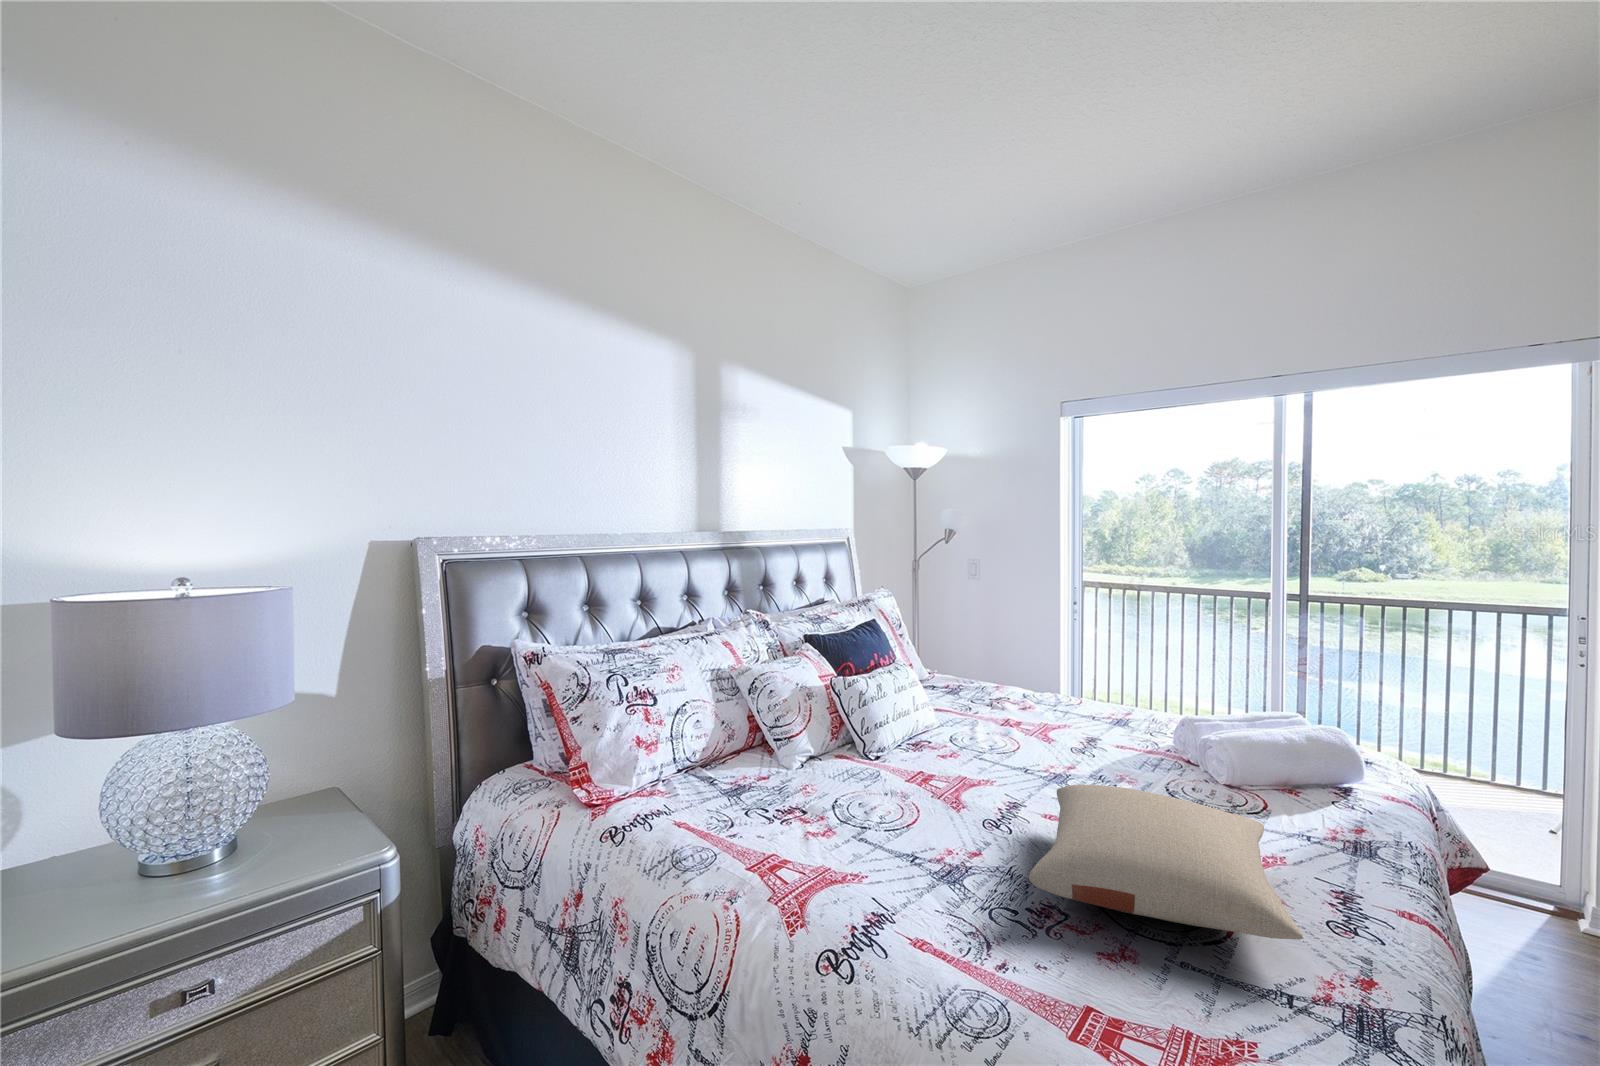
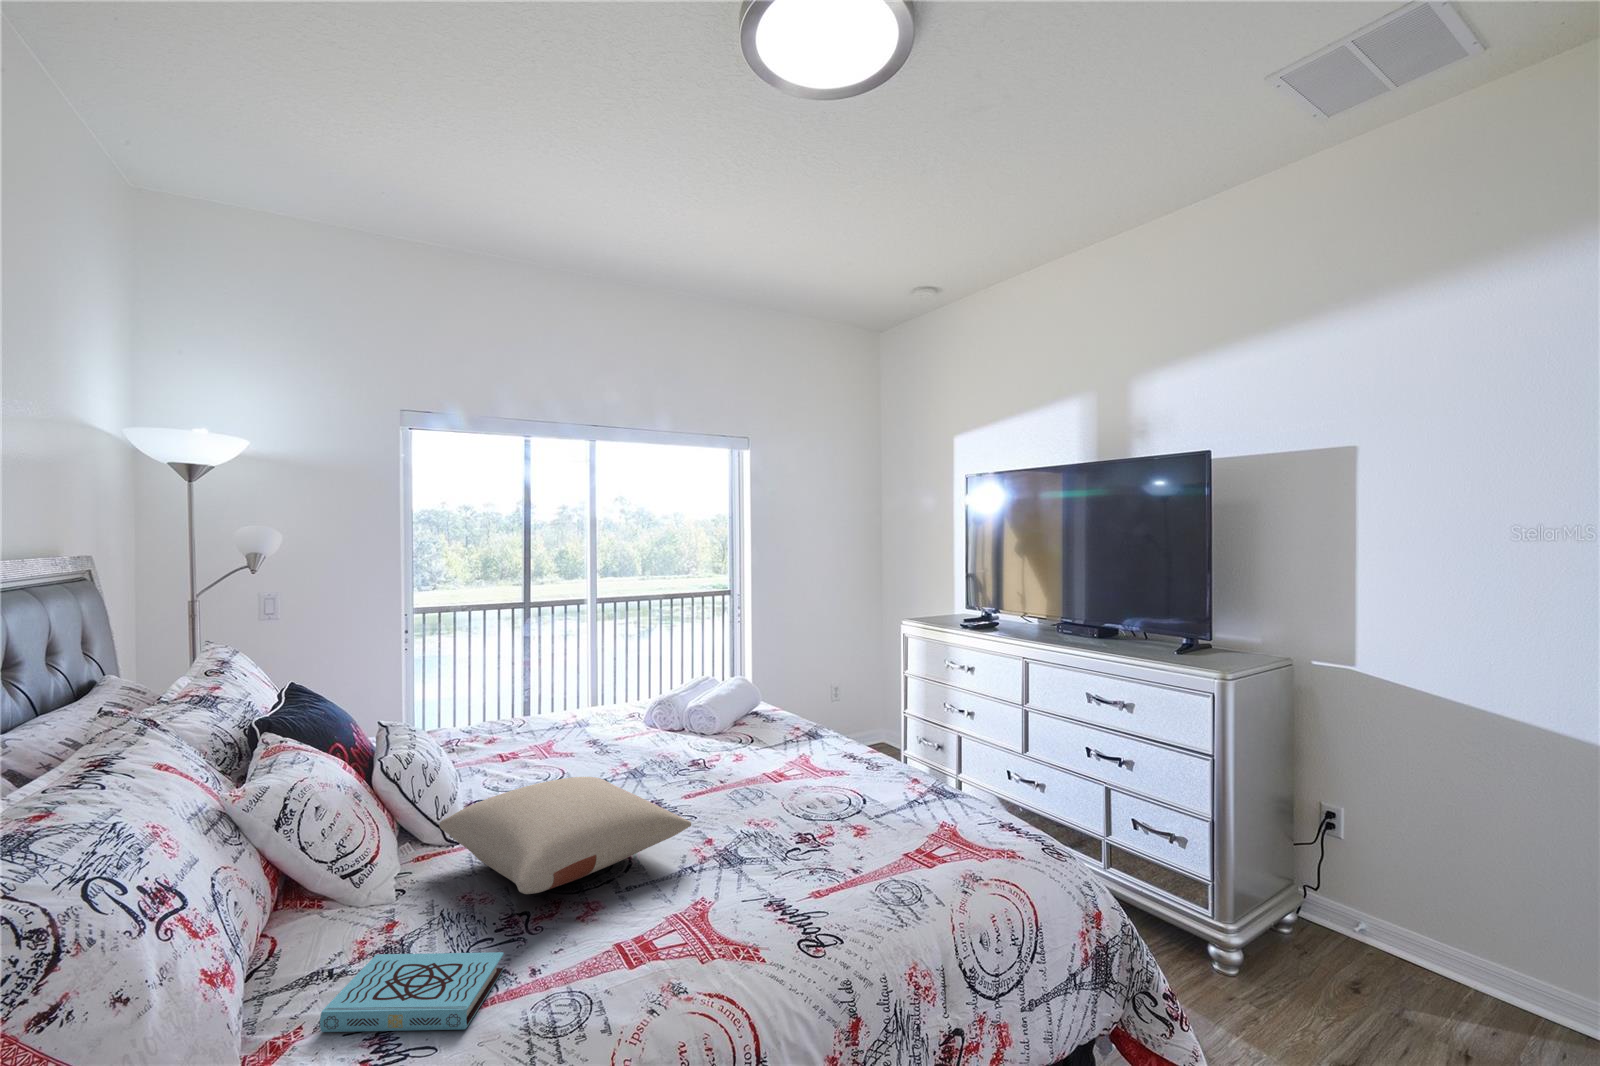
book: none [863,865,990,961] -> present [320,952,504,1032]

